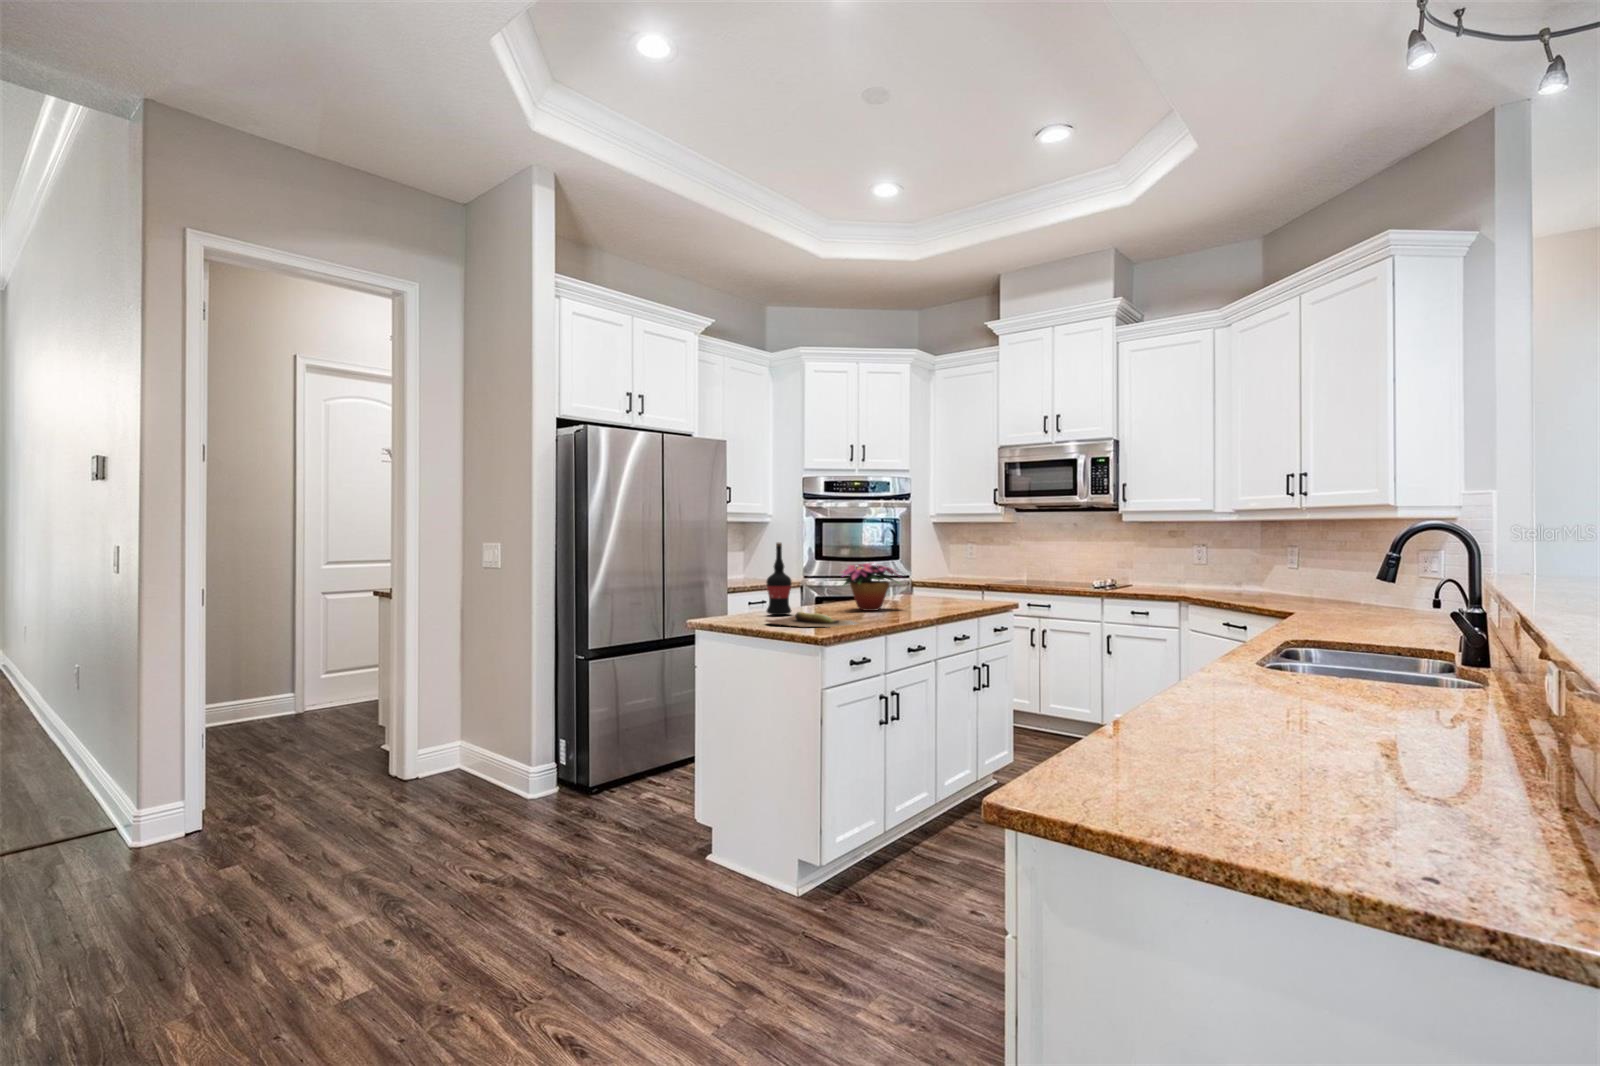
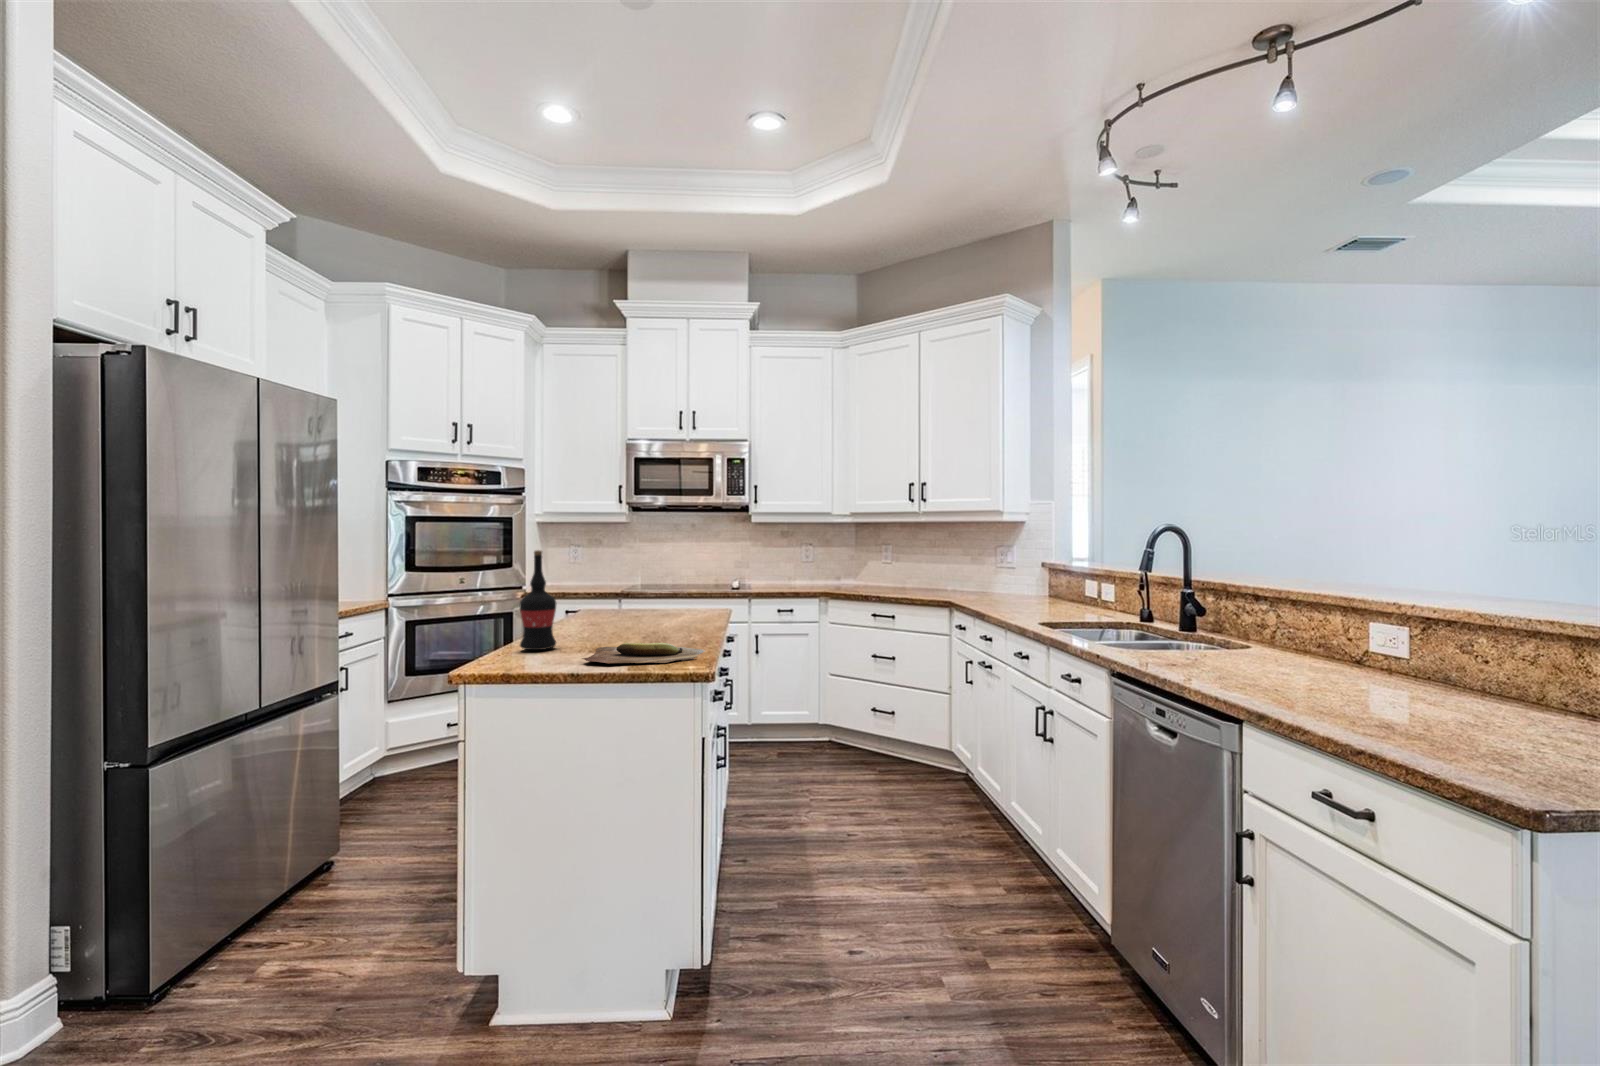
flower arrangement: present [842,563,898,611] -> none [585,571,675,632]

